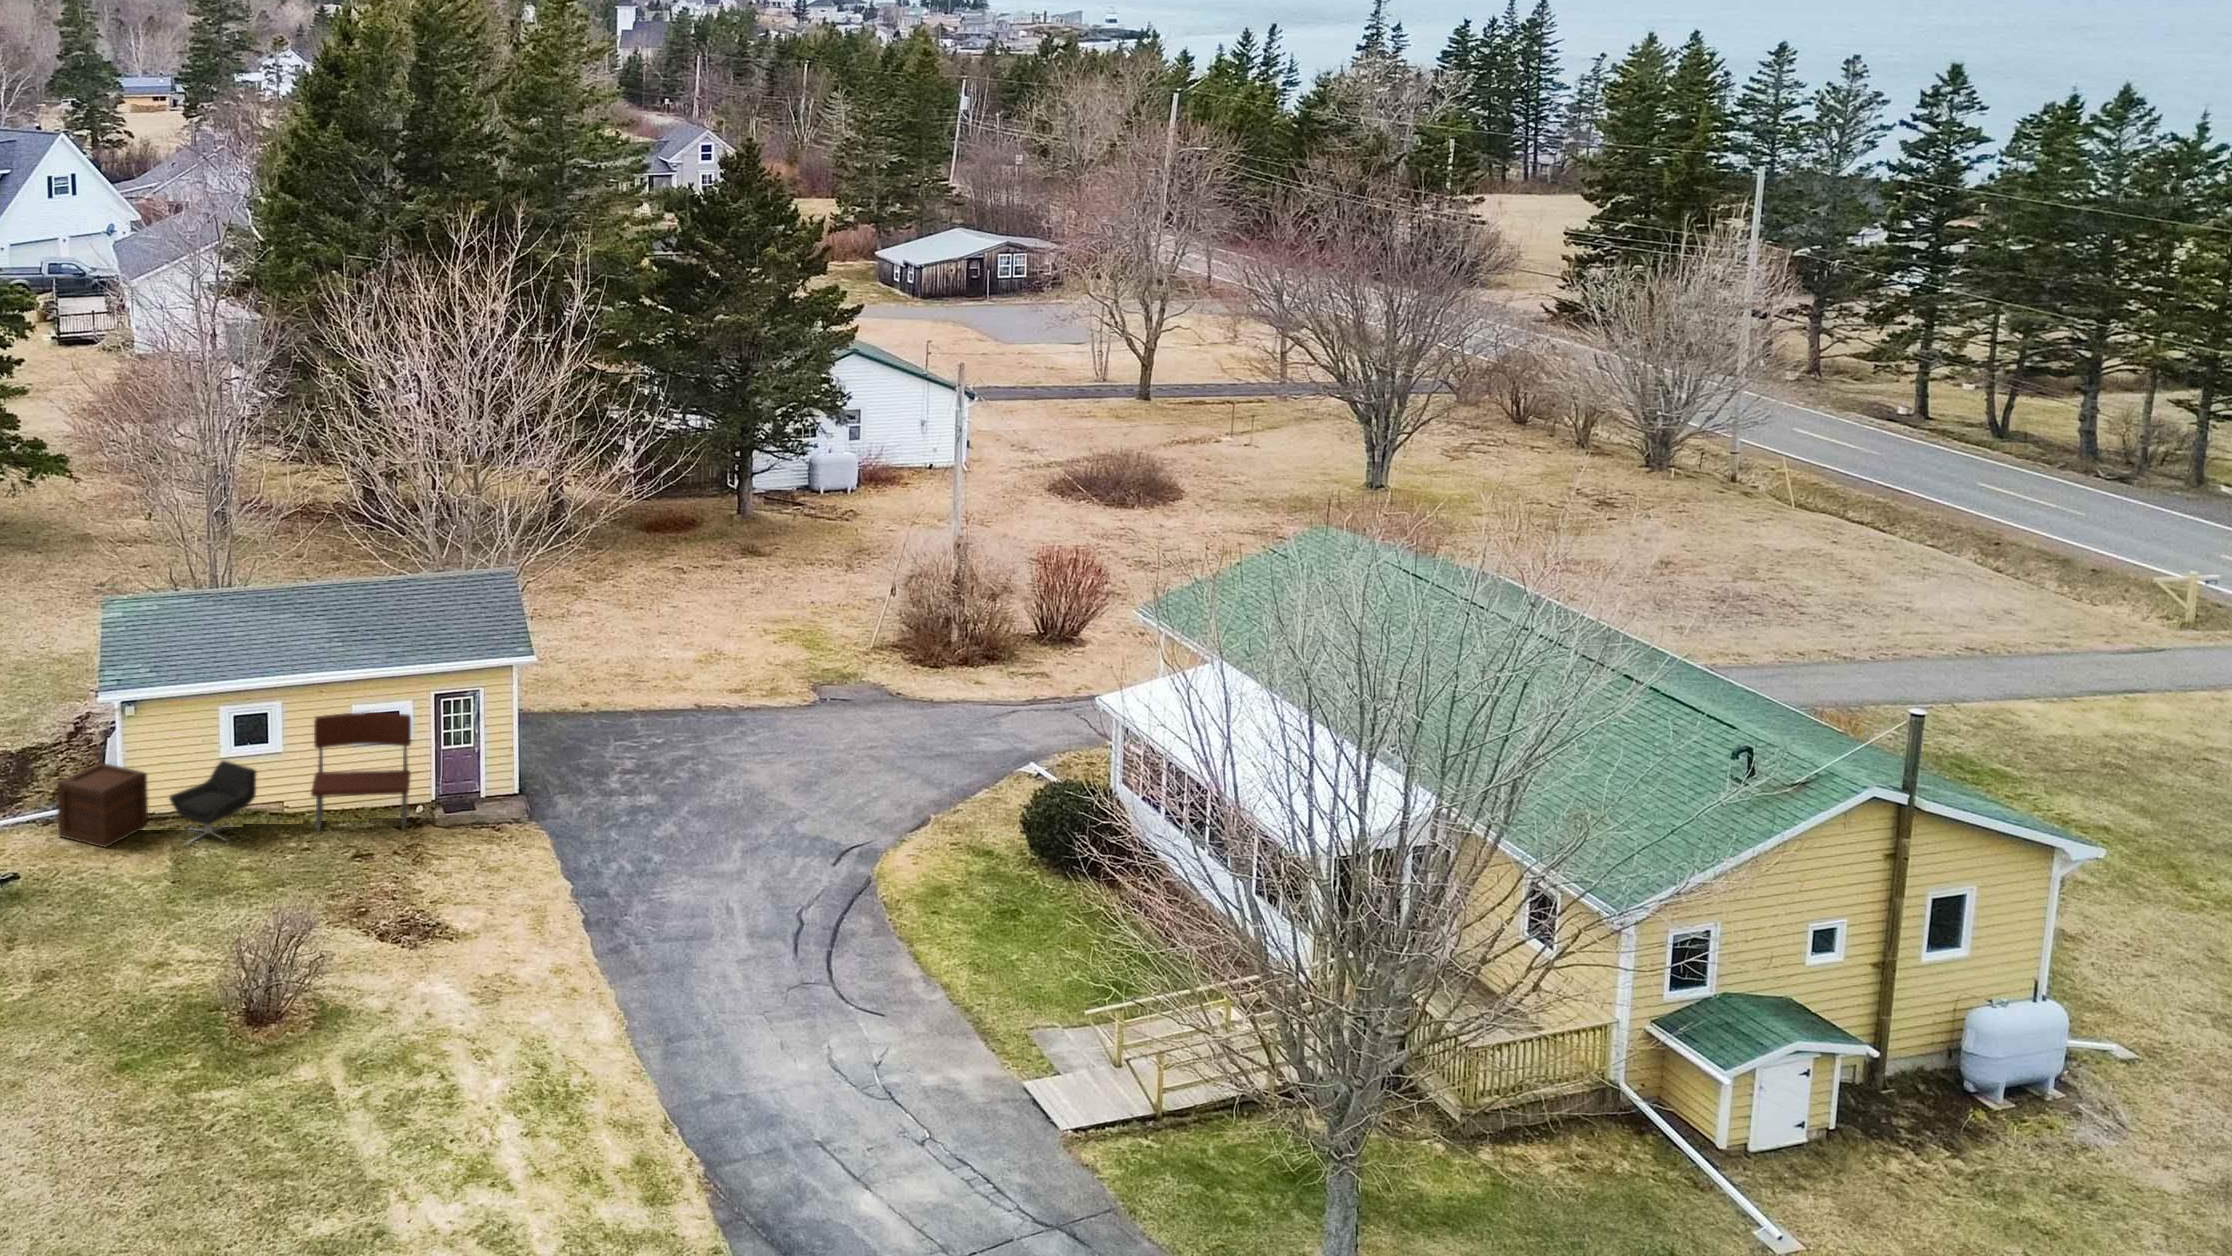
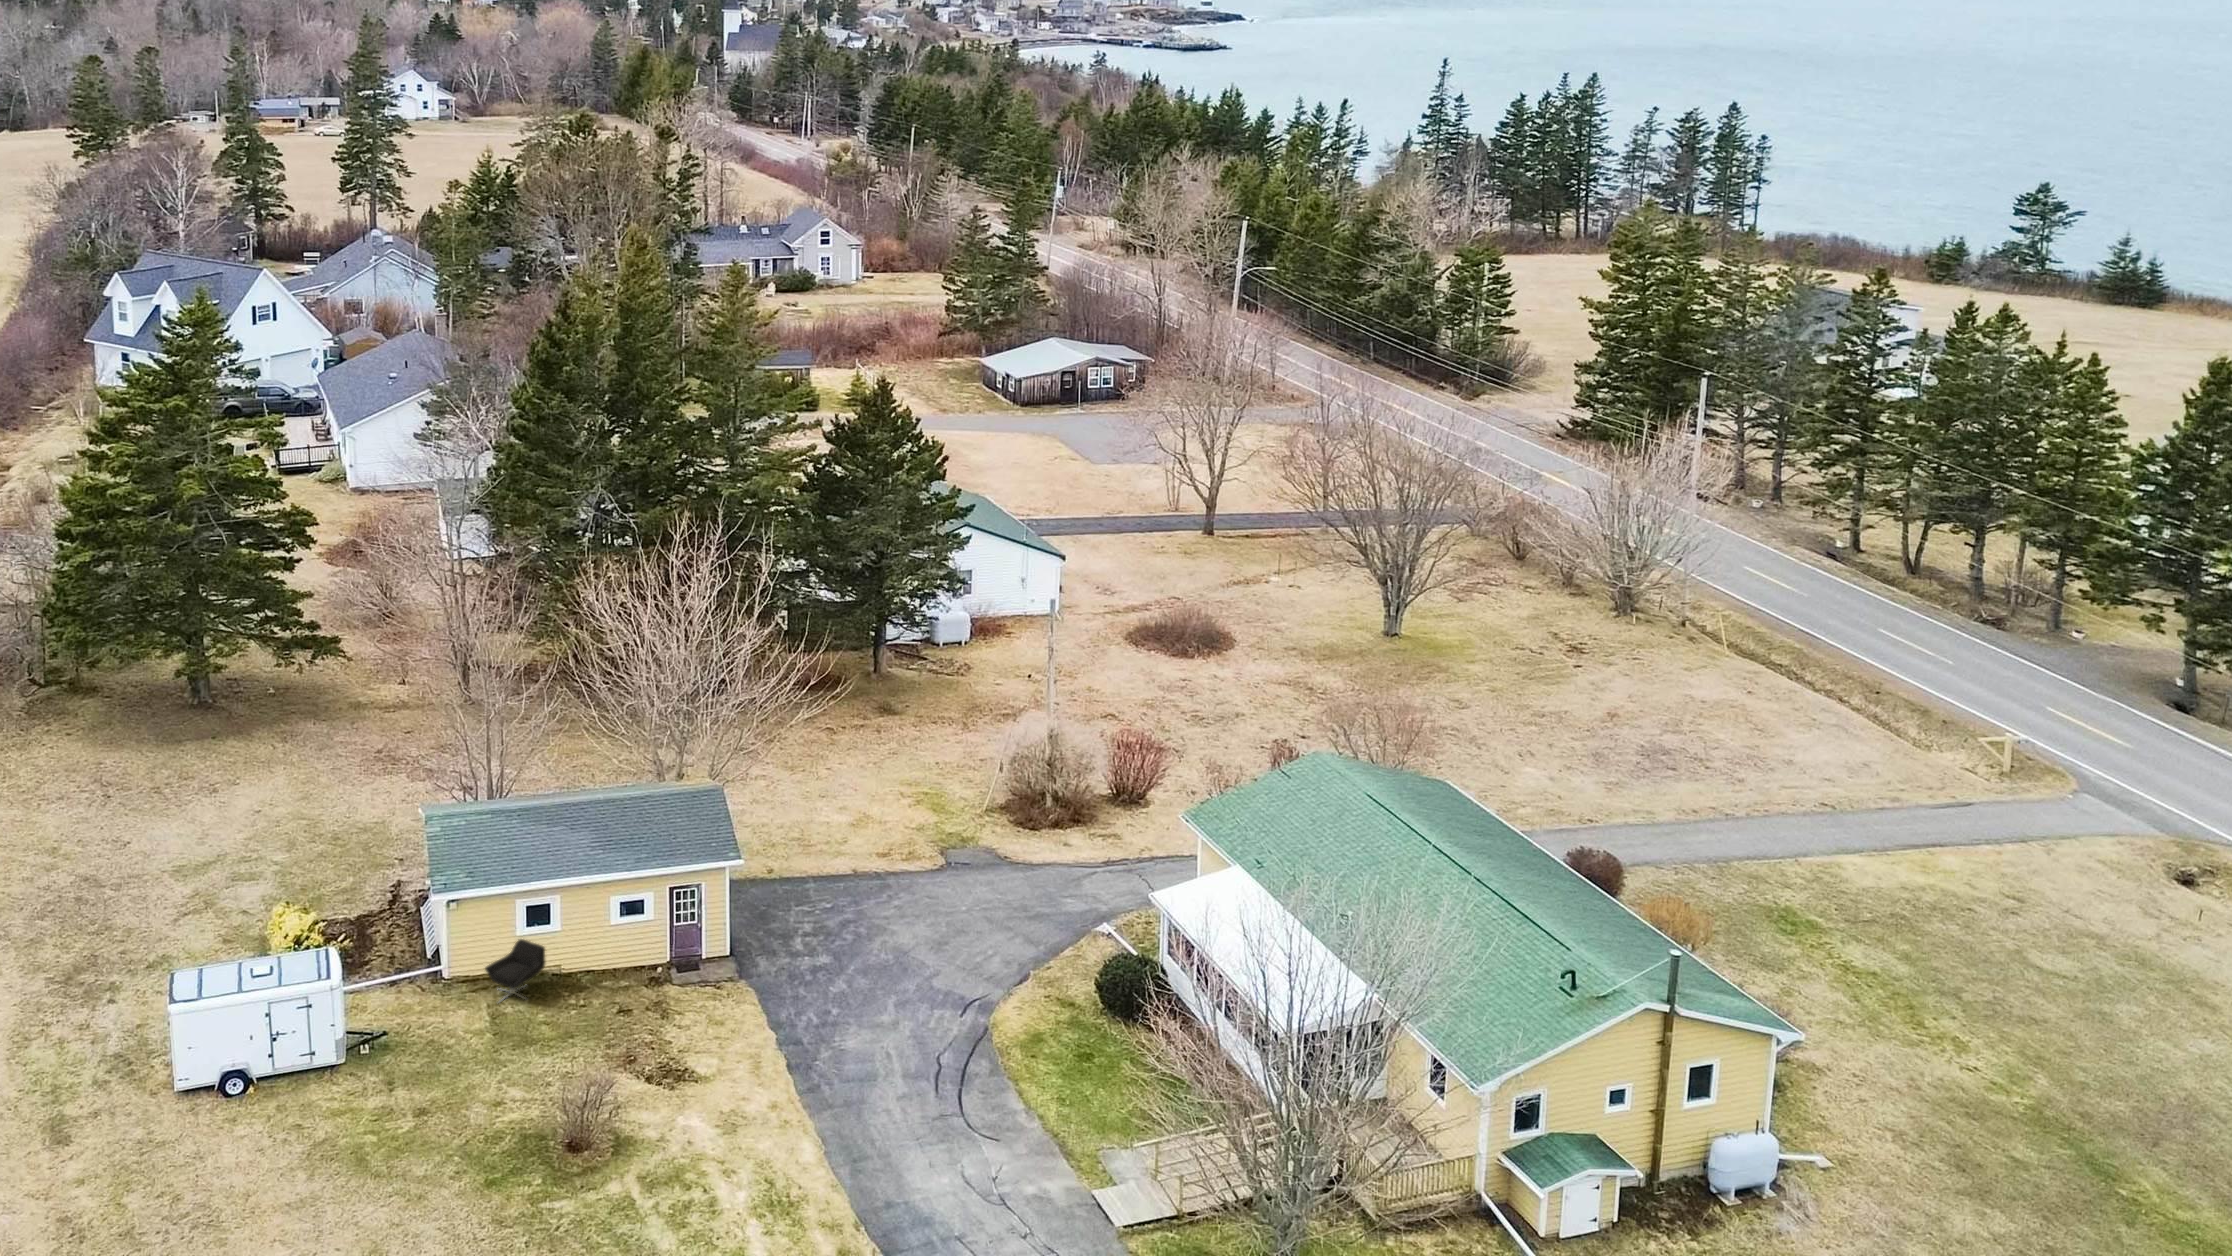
bench: present [311,712,411,831] -> none [585,903,654,990]
wooden crate: present [57,763,148,847] -> none [408,941,469,1006]

